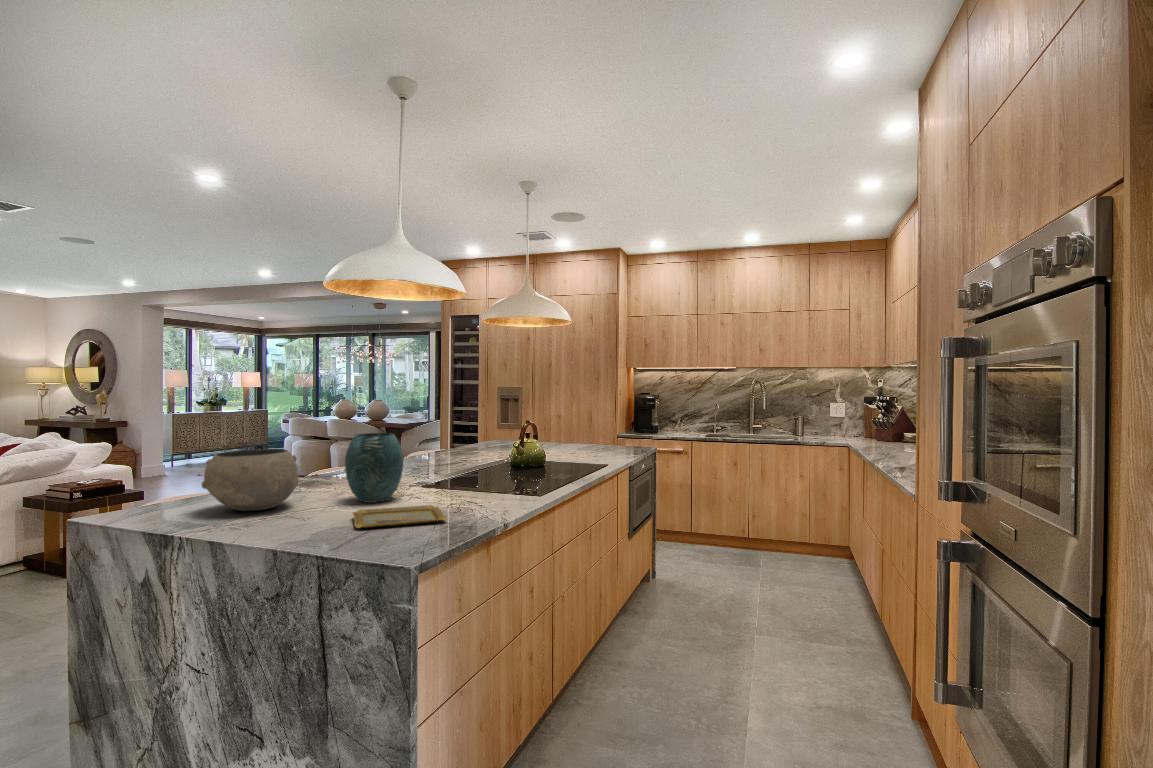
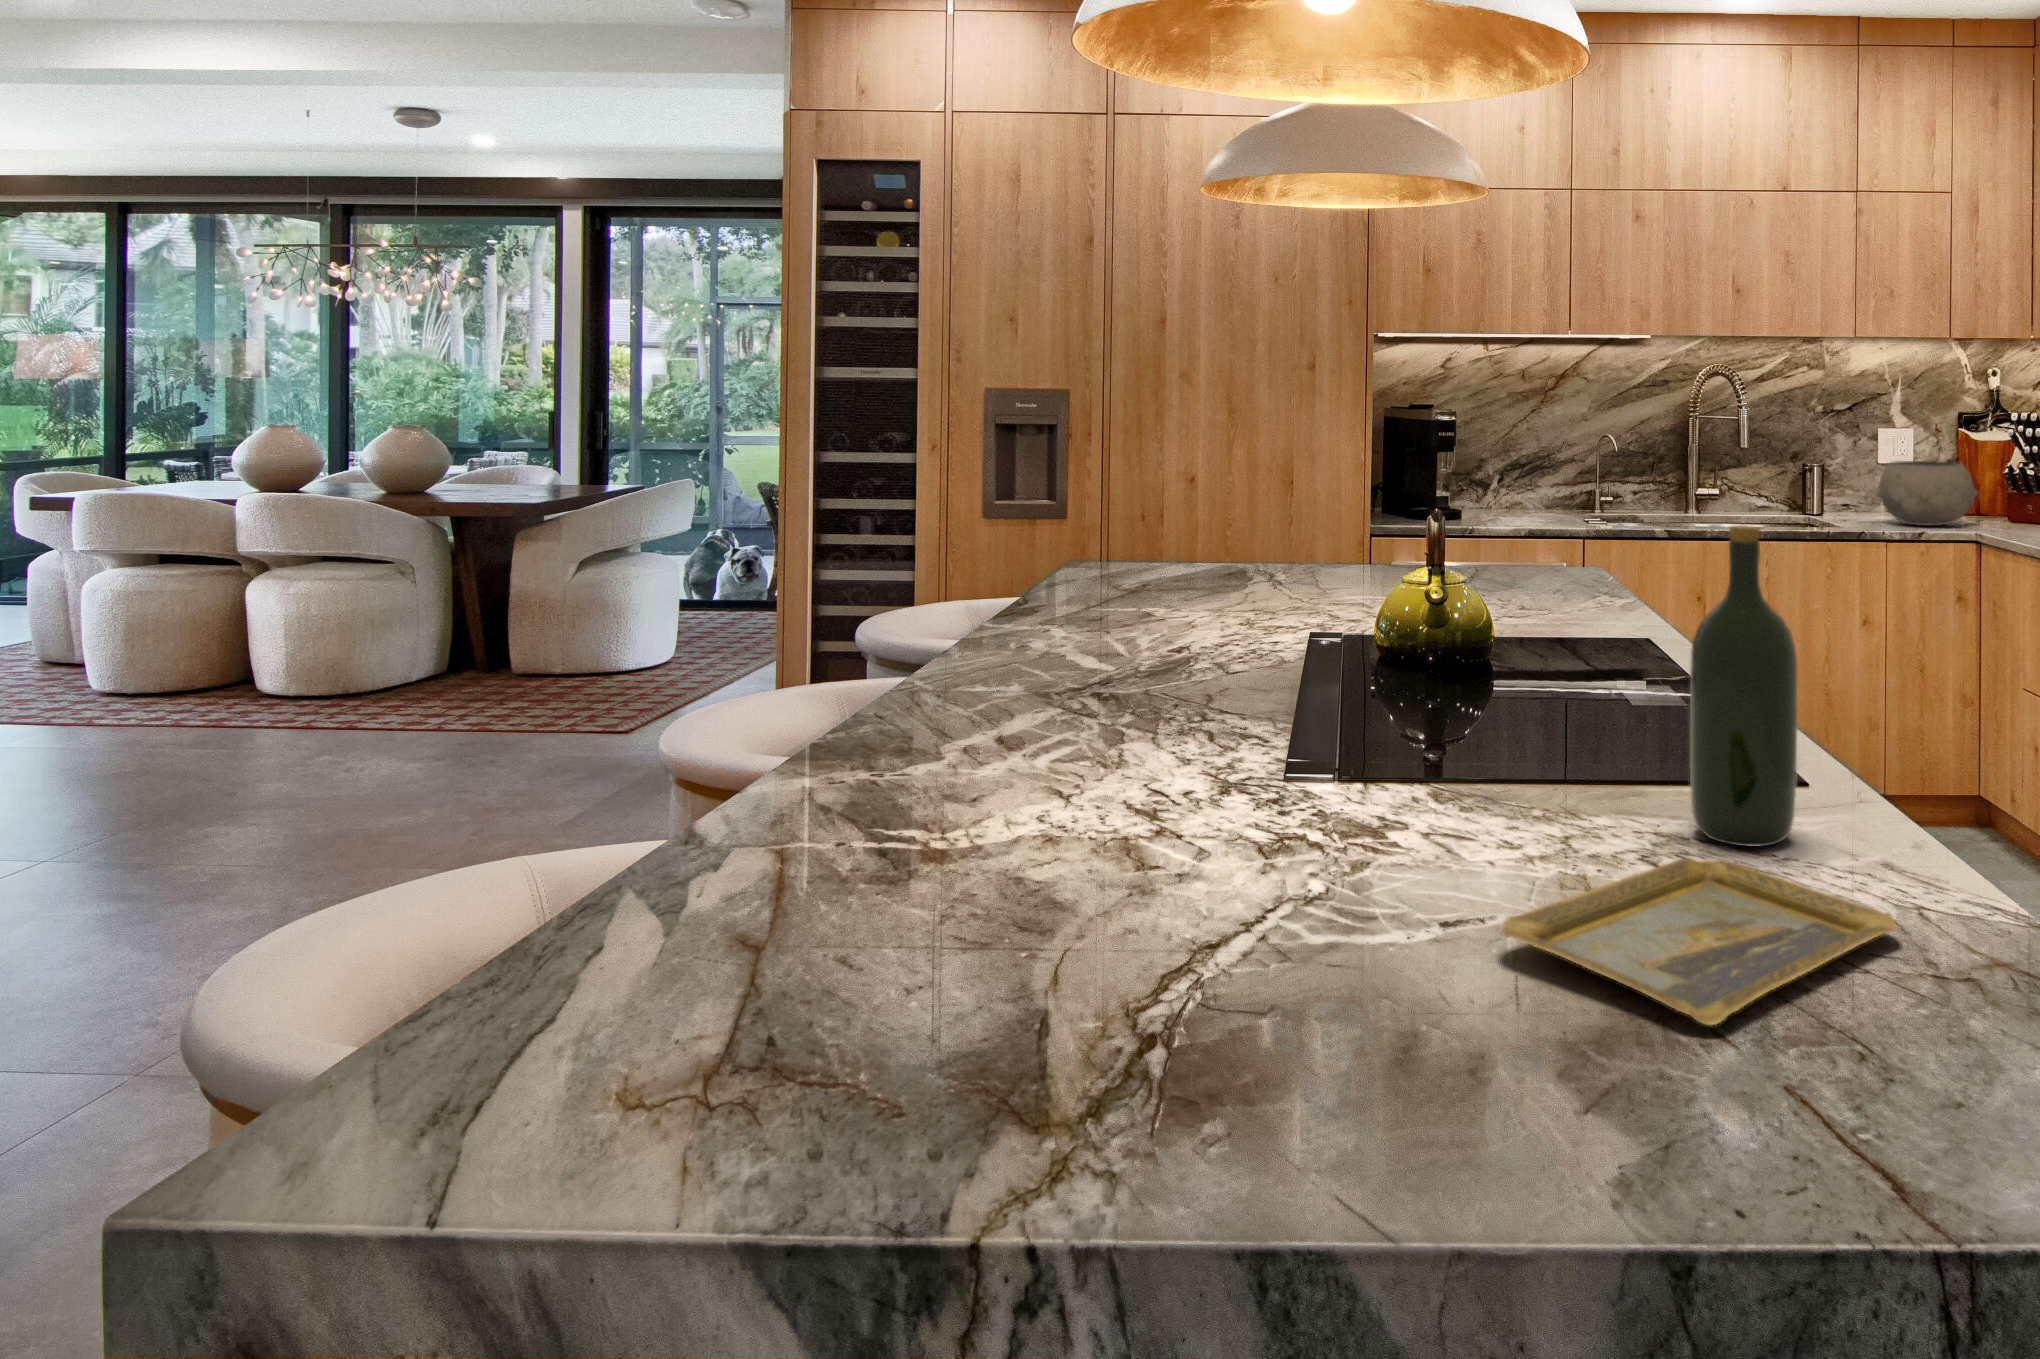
wine bottle: none [460,424,488,508] -> present [1690,526,1797,847]
vase: present [345,433,404,503] -> none [1216,570,1441,863]
ceramic bowl: present [202,449,299,511] -> present [1876,461,1977,526]

